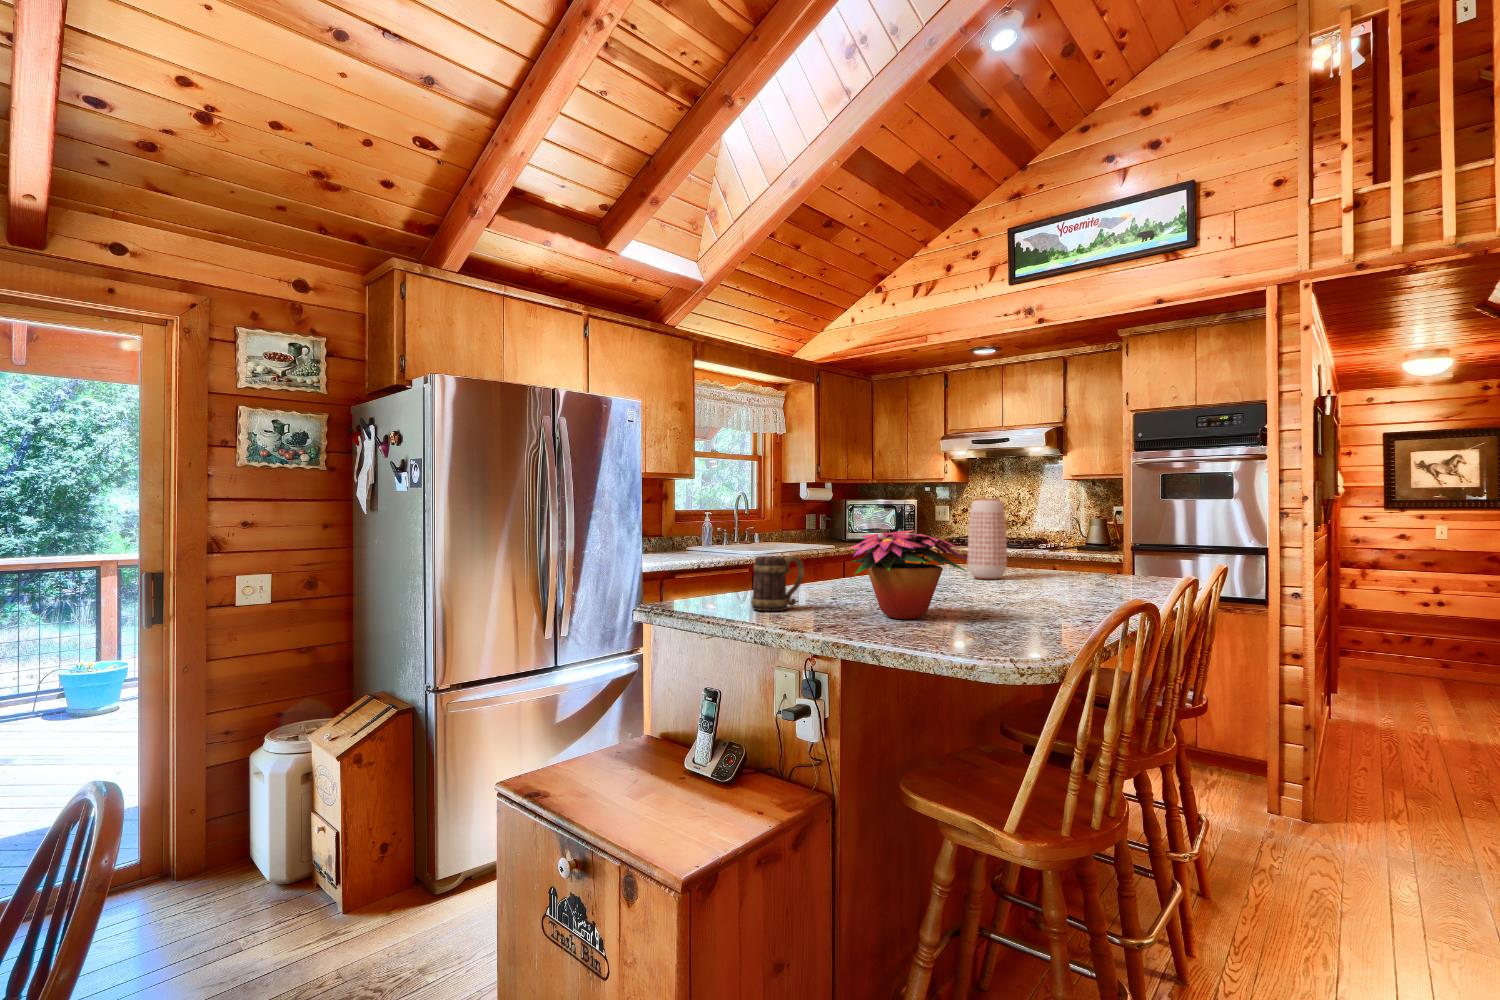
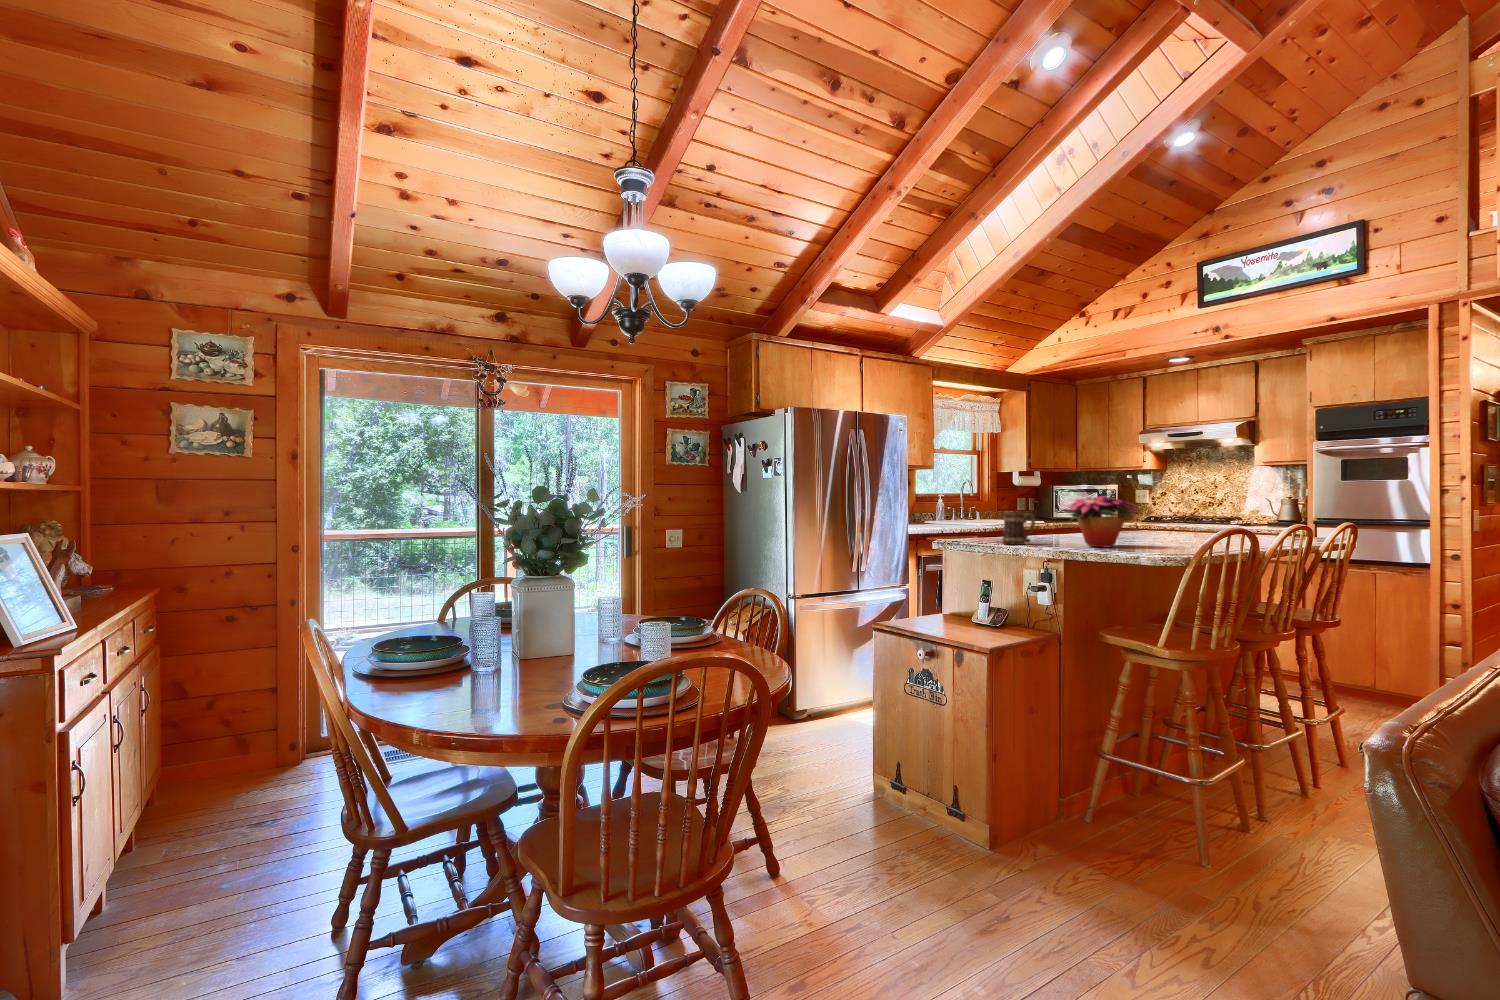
vase: present [967,498,1007,579] -> none [1152,479,1182,536]

